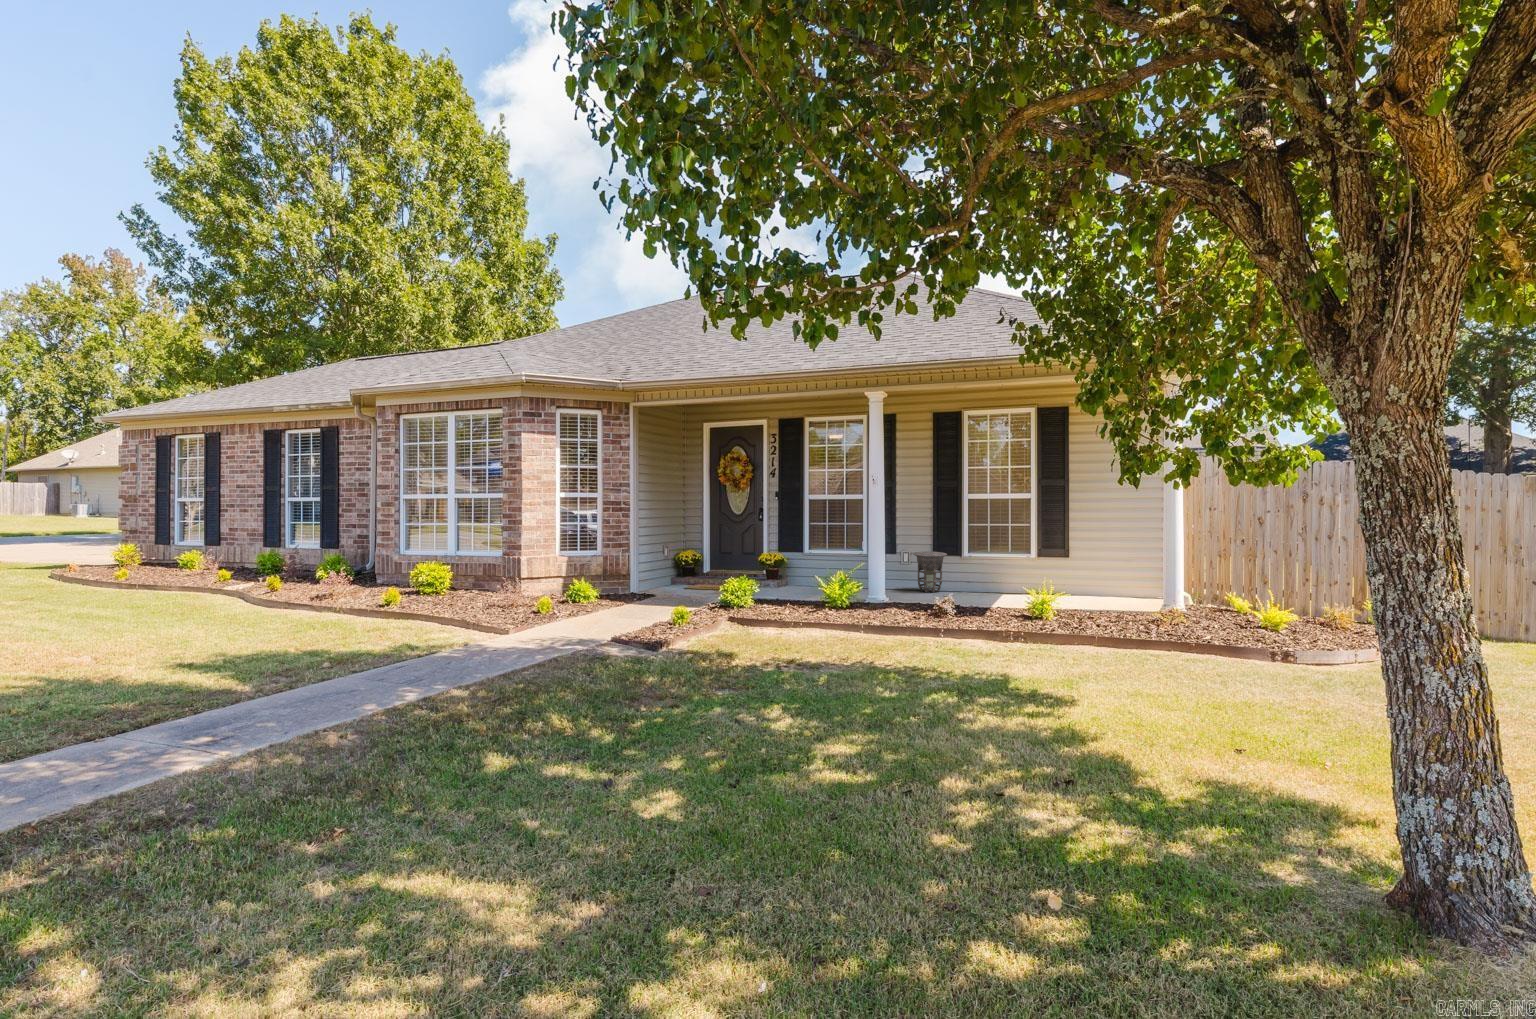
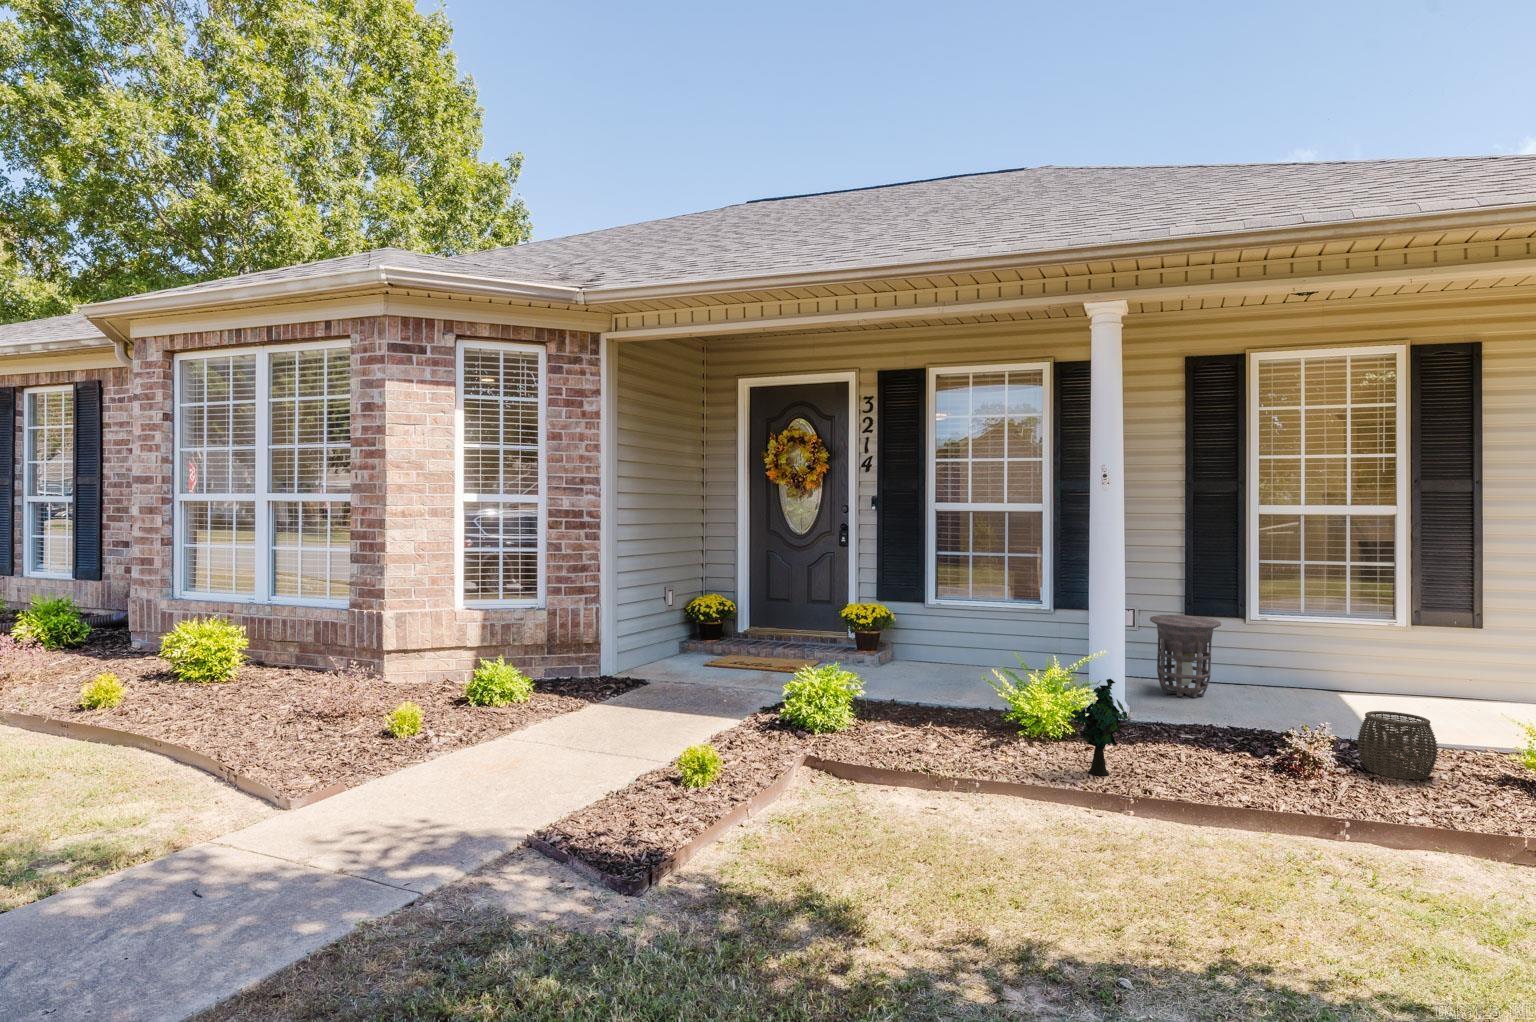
decorative plant: none [843,573,867,615] -> present [1071,679,1128,776]
woven basket: none [970,587,1000,615] -> present [1357,711,1438,780]

